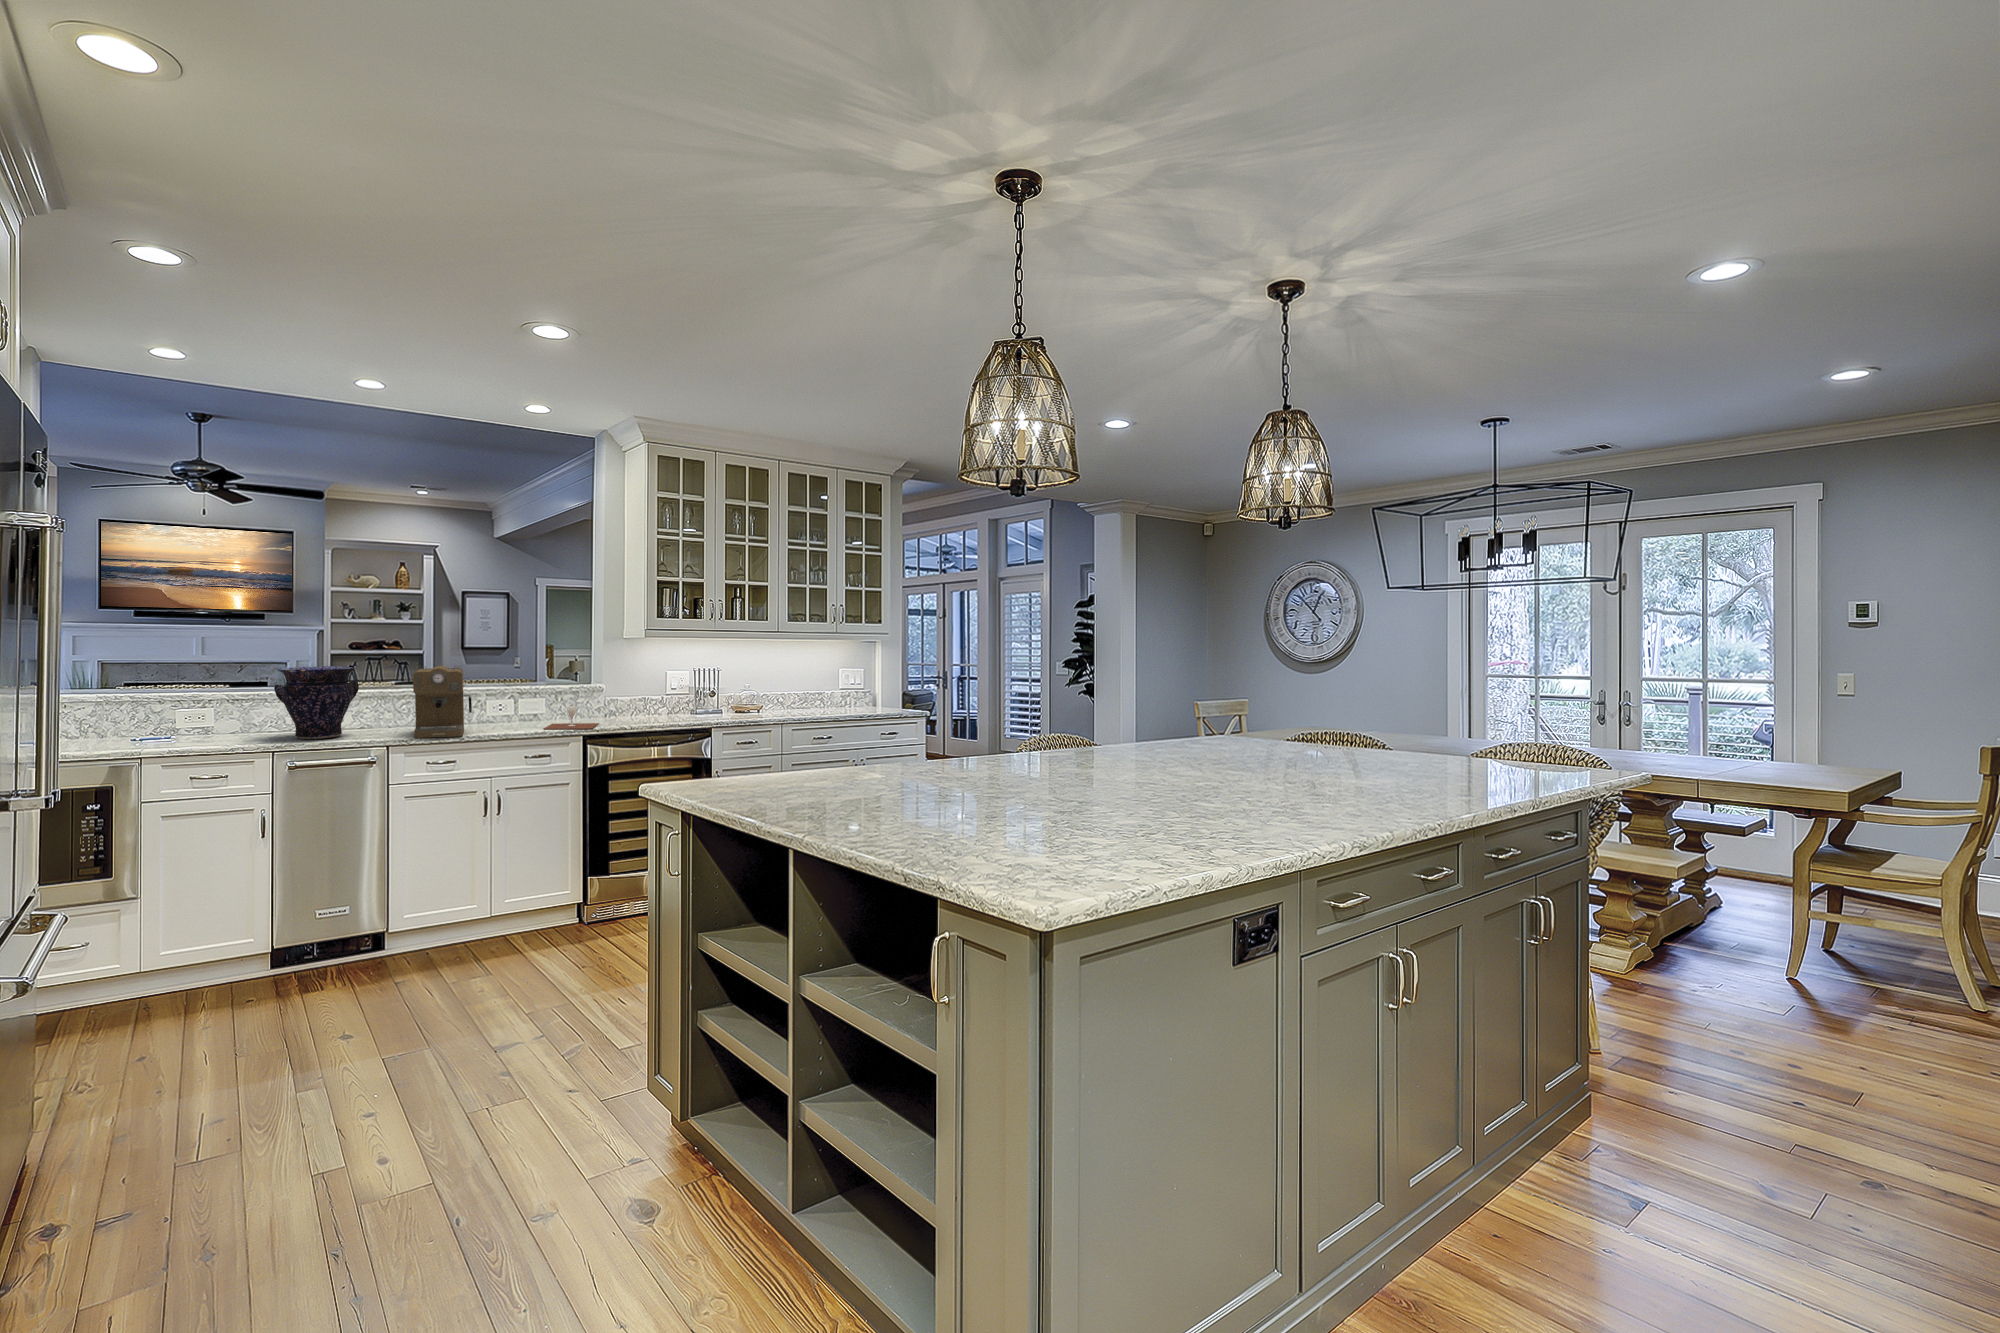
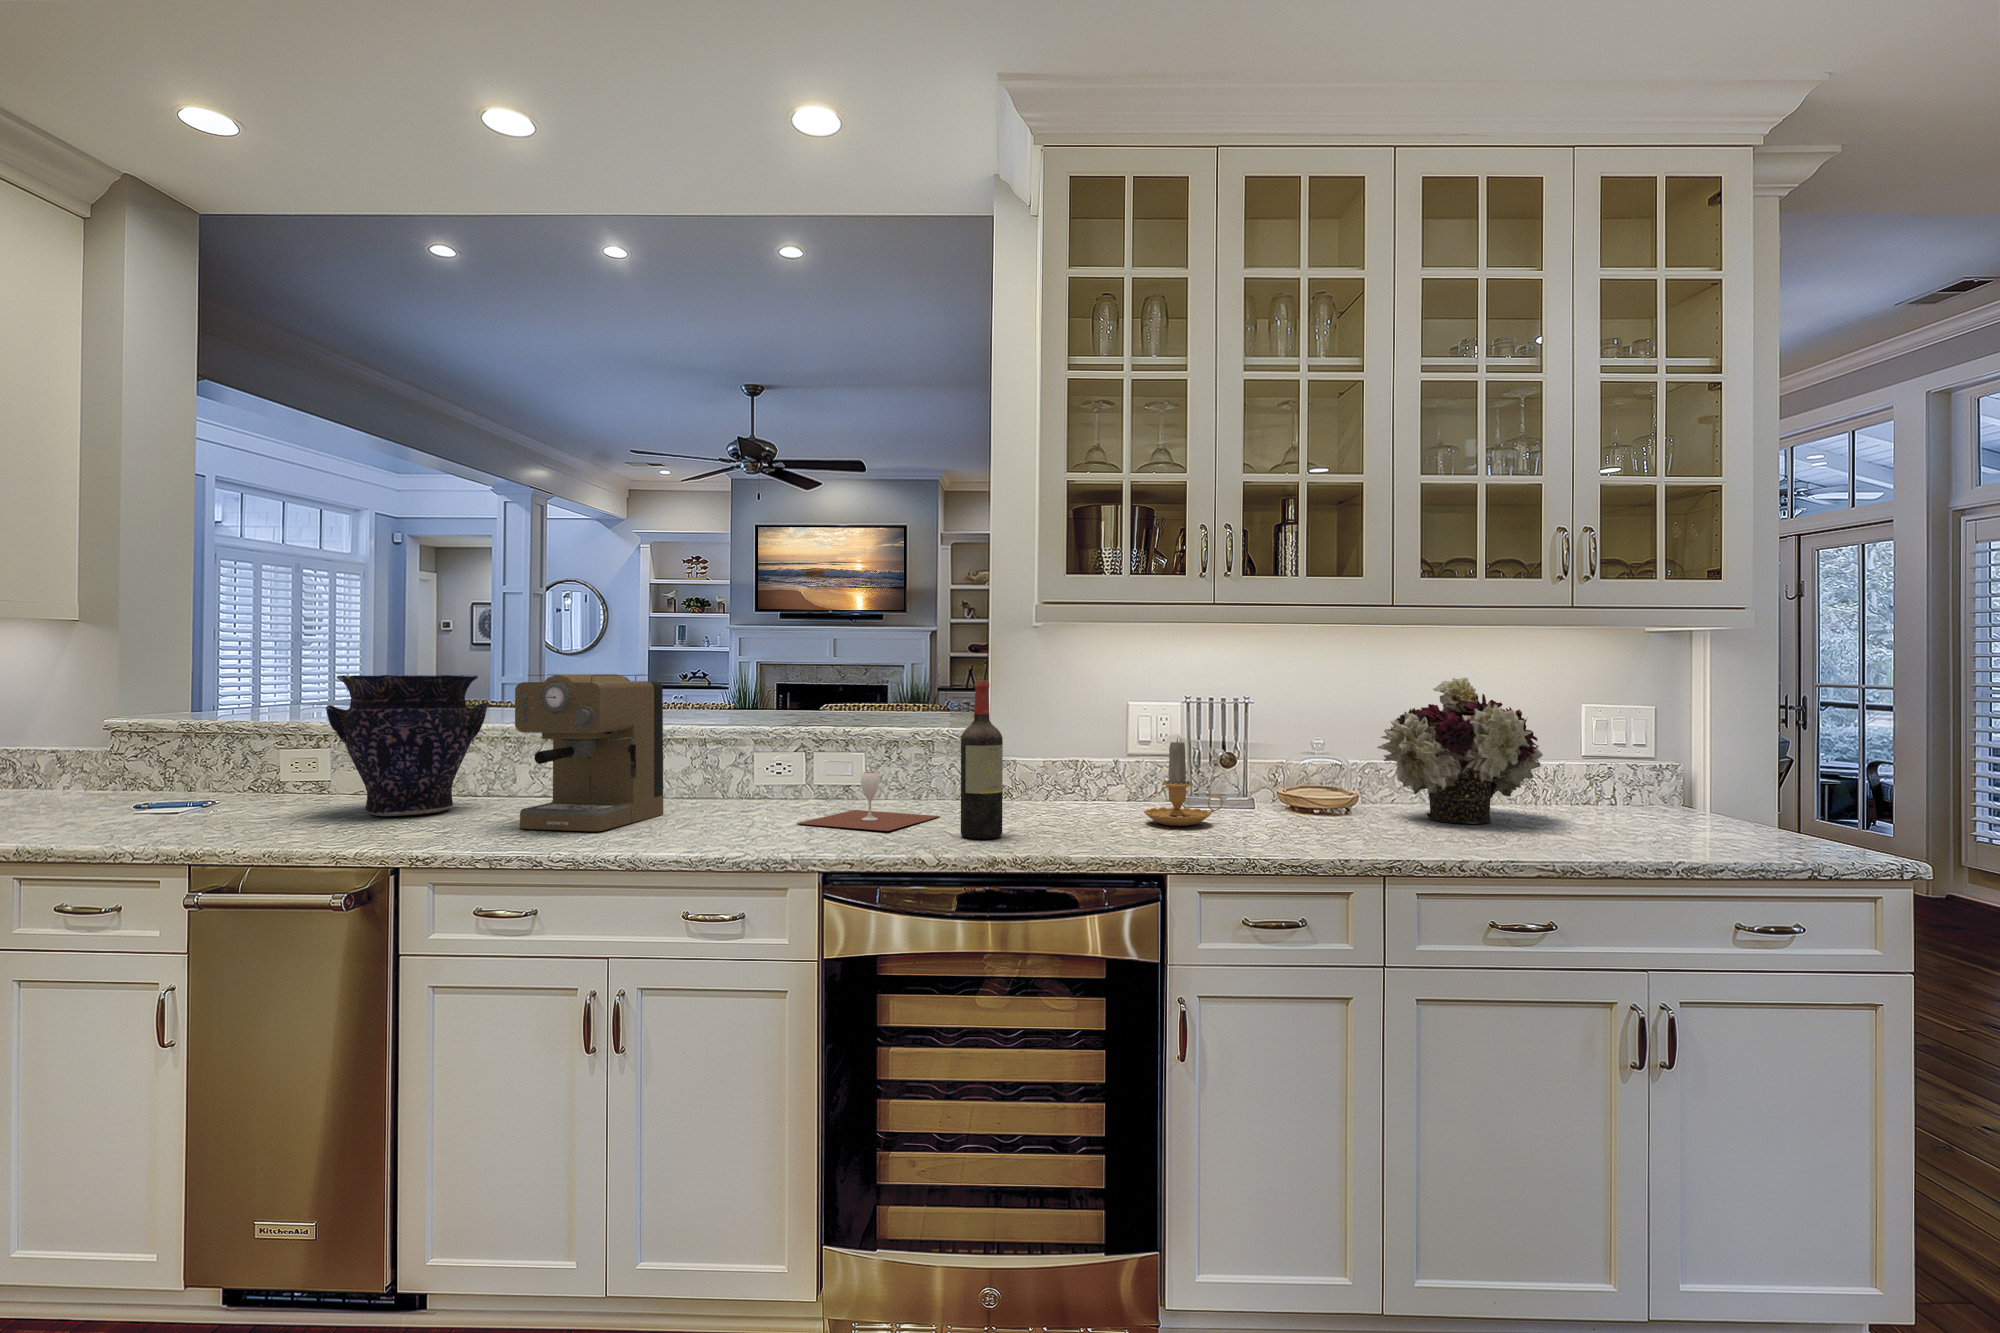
flower arrangement: none [771,661,827,714] -> present [1377,678,1543,824]
wine bottle: none [624,667,642,729] -> present [961,681,1003,839]
candle: none [687,686,717,721] -> present [1144,738,1223,826]

